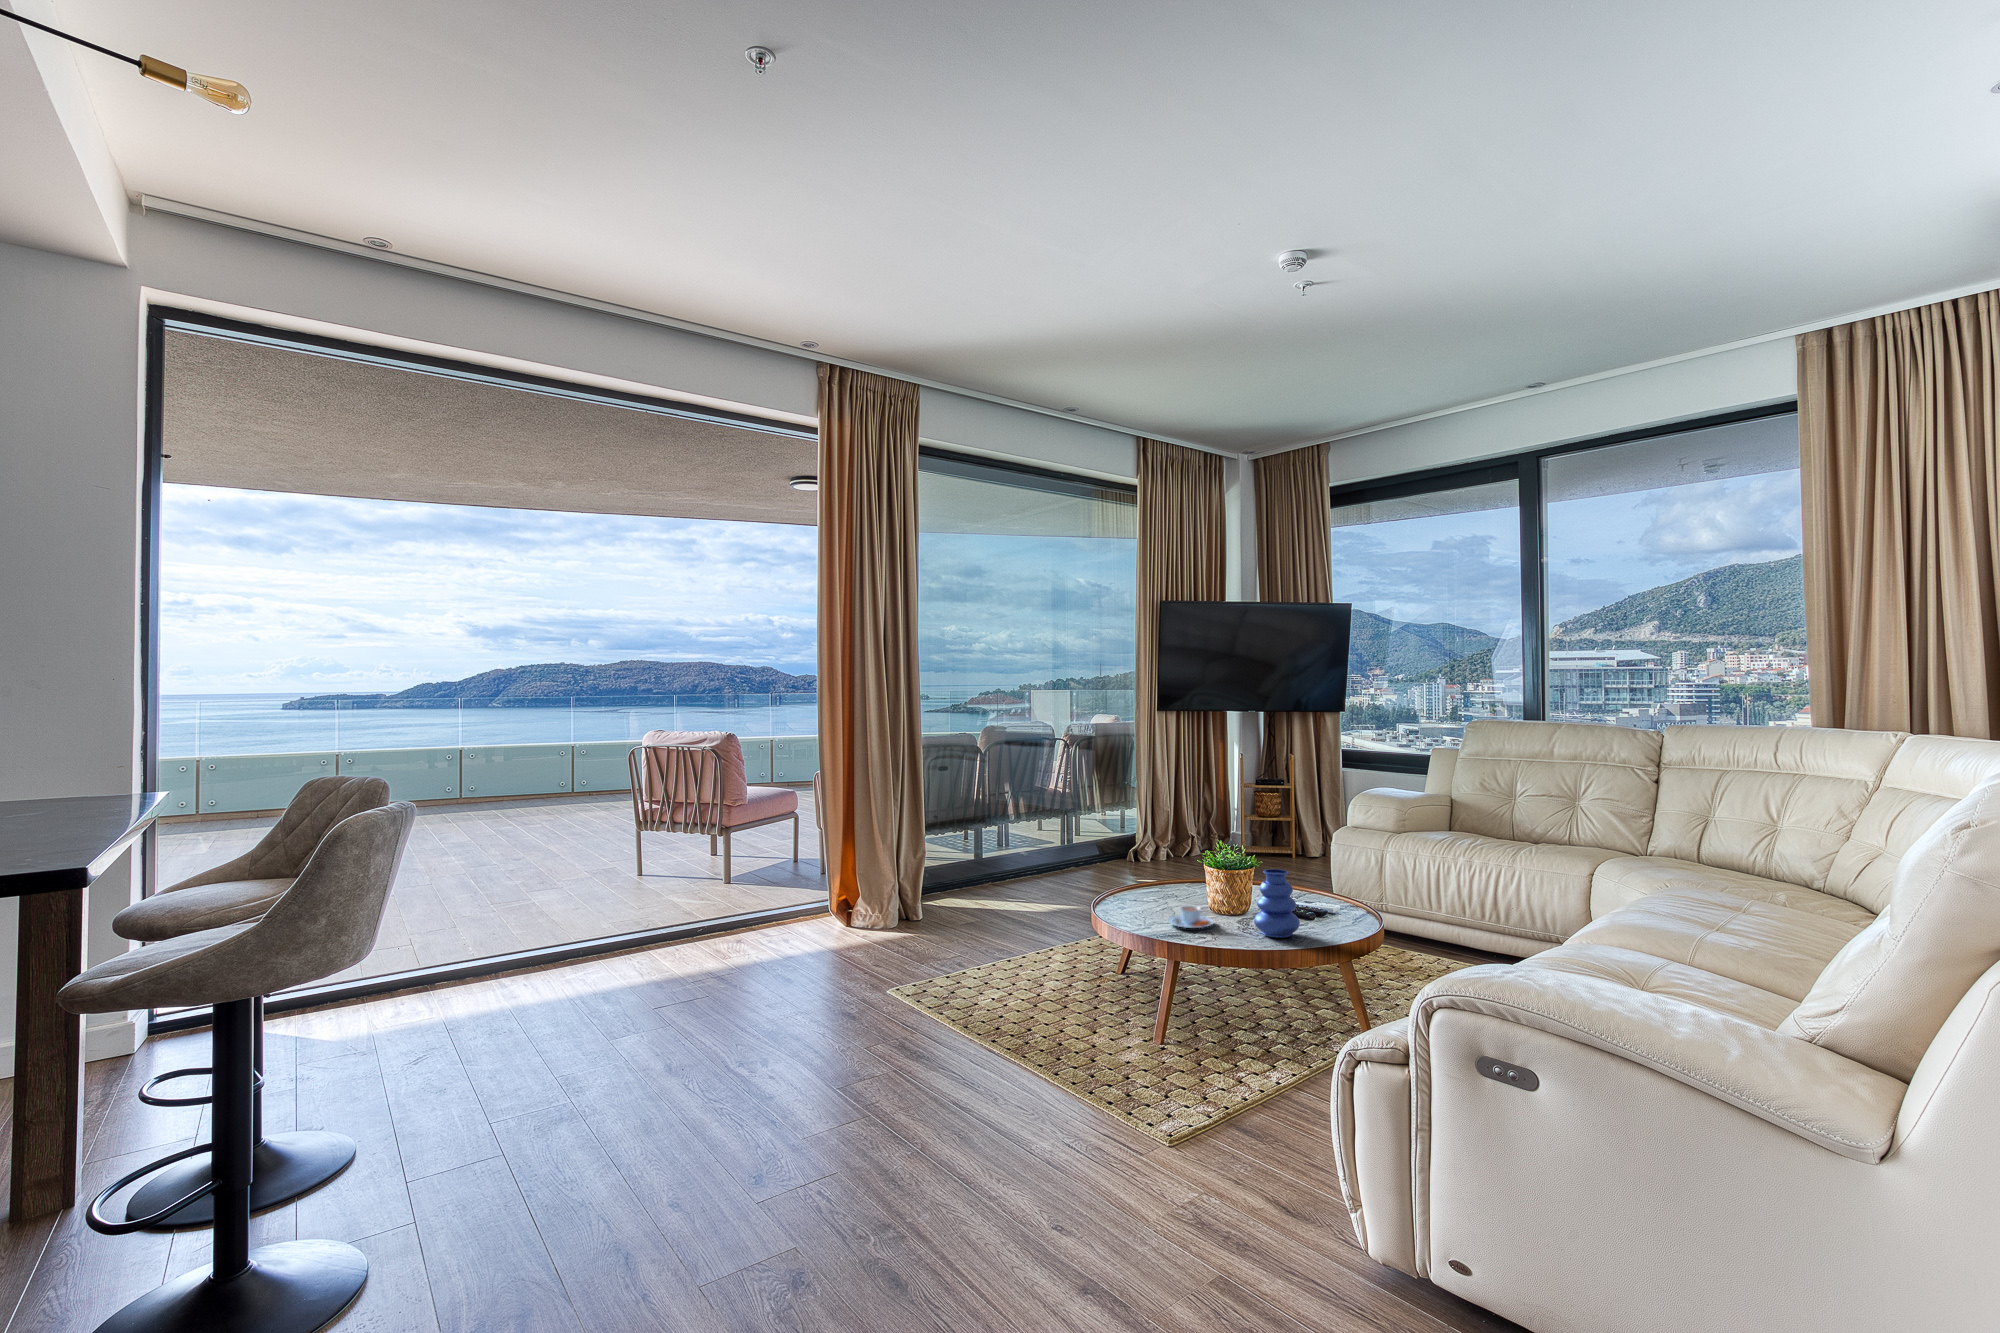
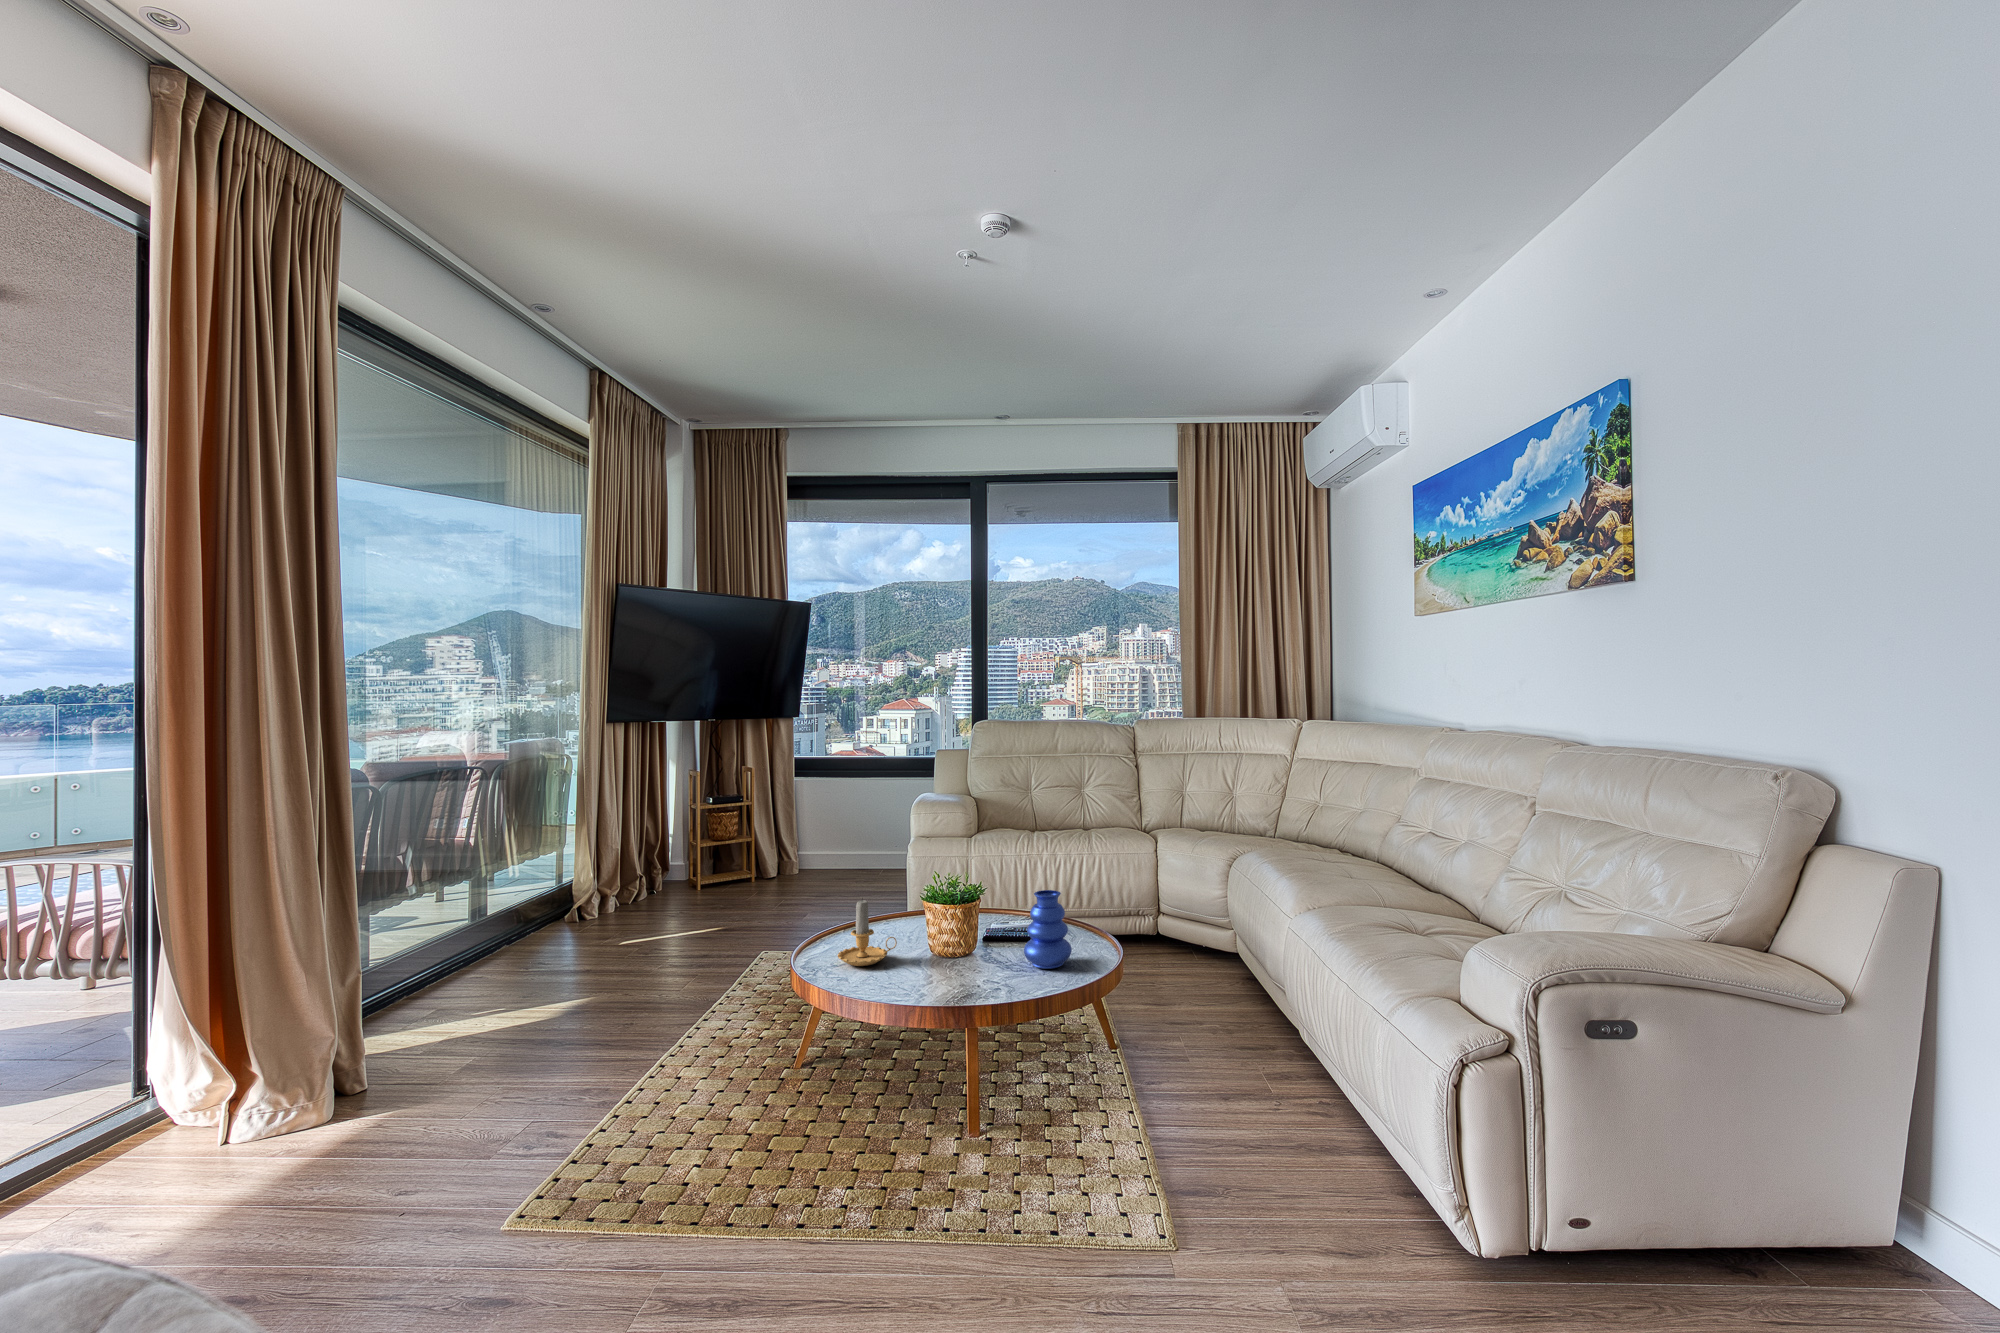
candle: none [1135,852,1182,904] -> present [838,900,897,966]
teacup: present [1168,906,1214,928] -> none [926,954,982,984]

